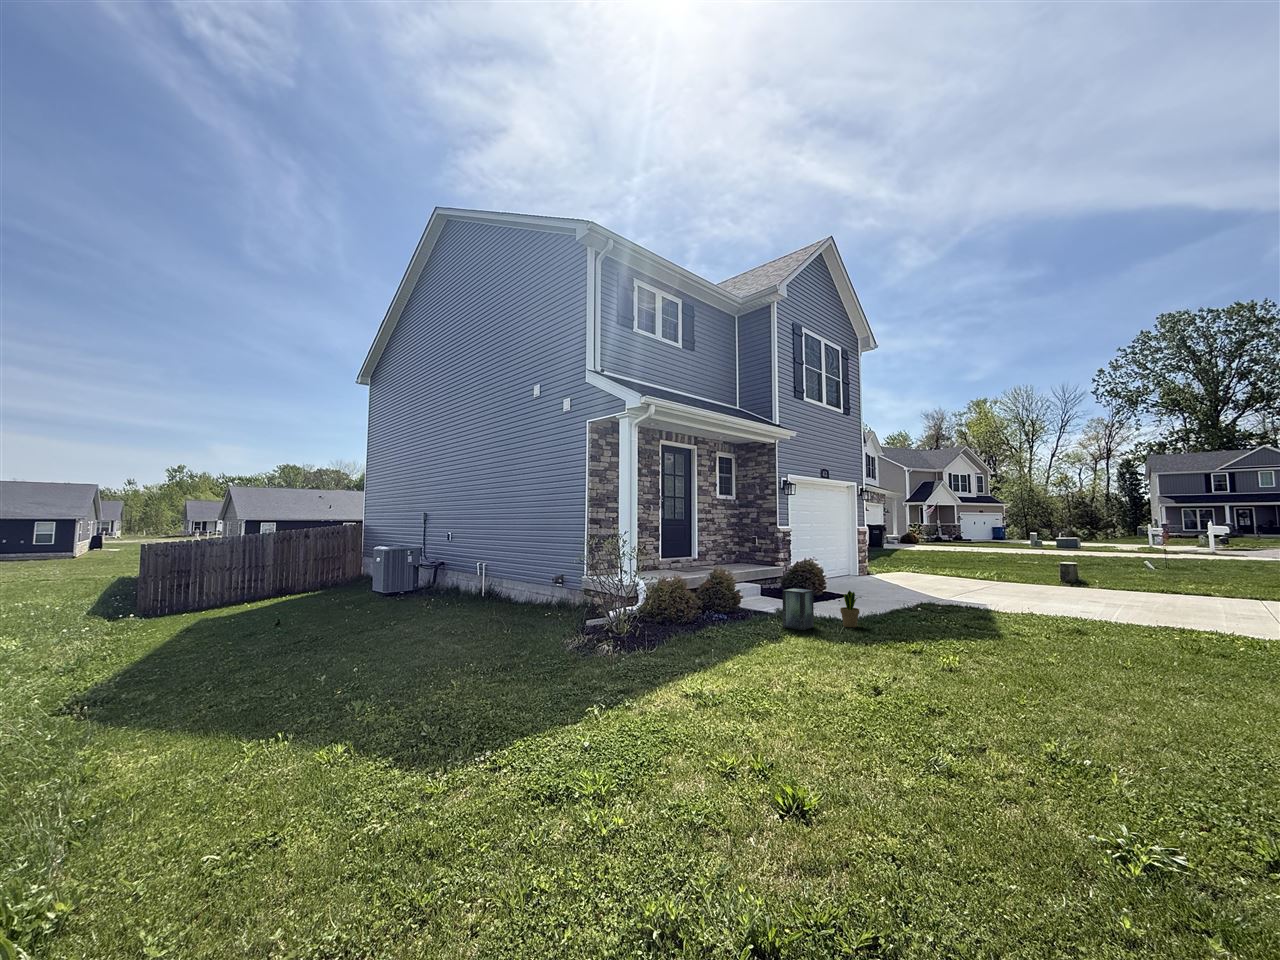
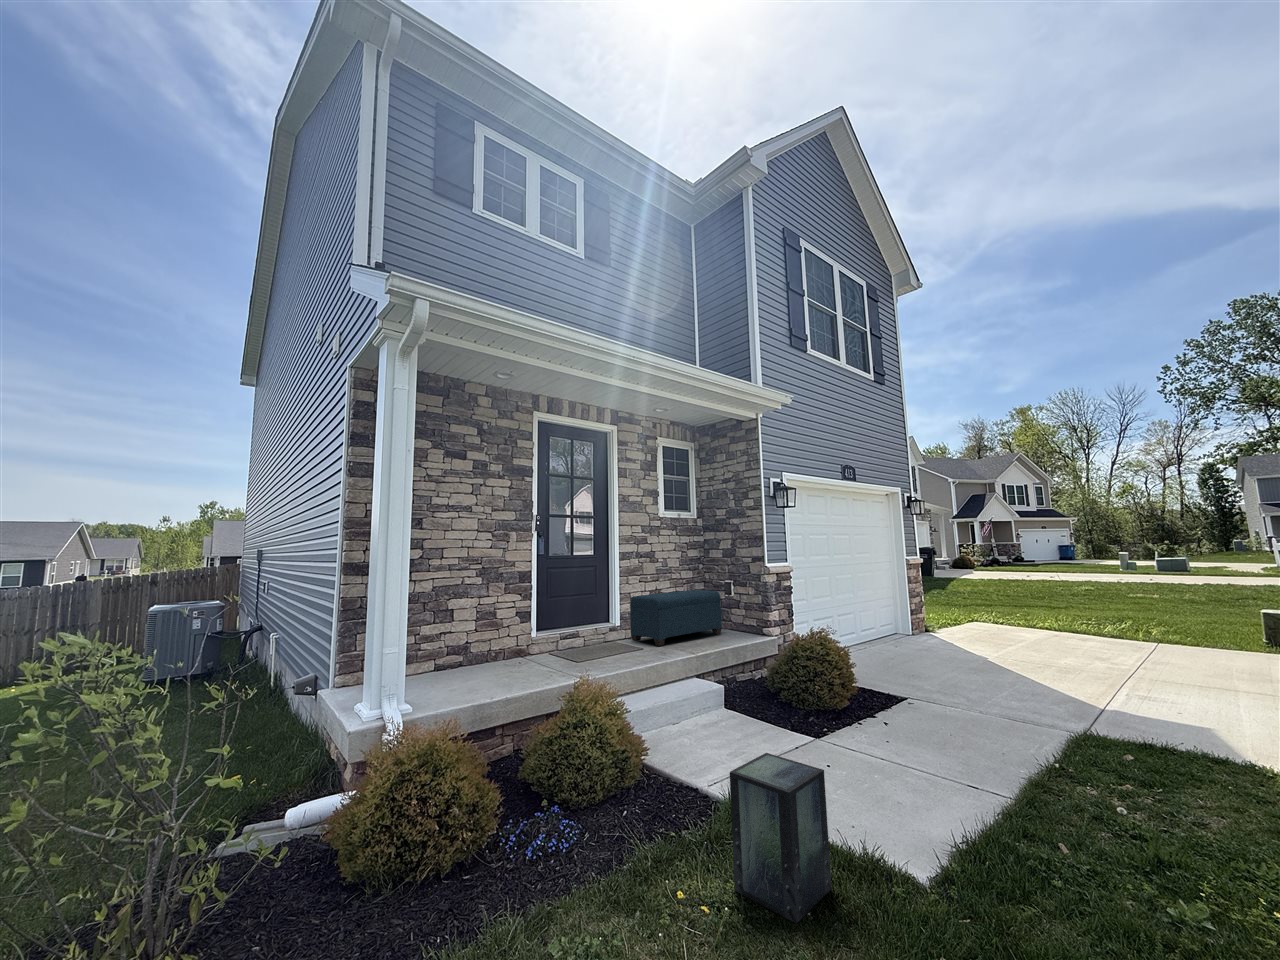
bench: none [703,541,751,568] -> present [630,590,722,646]
potted plant: present [840,590,861,627] -> none [910,762,979,892]

